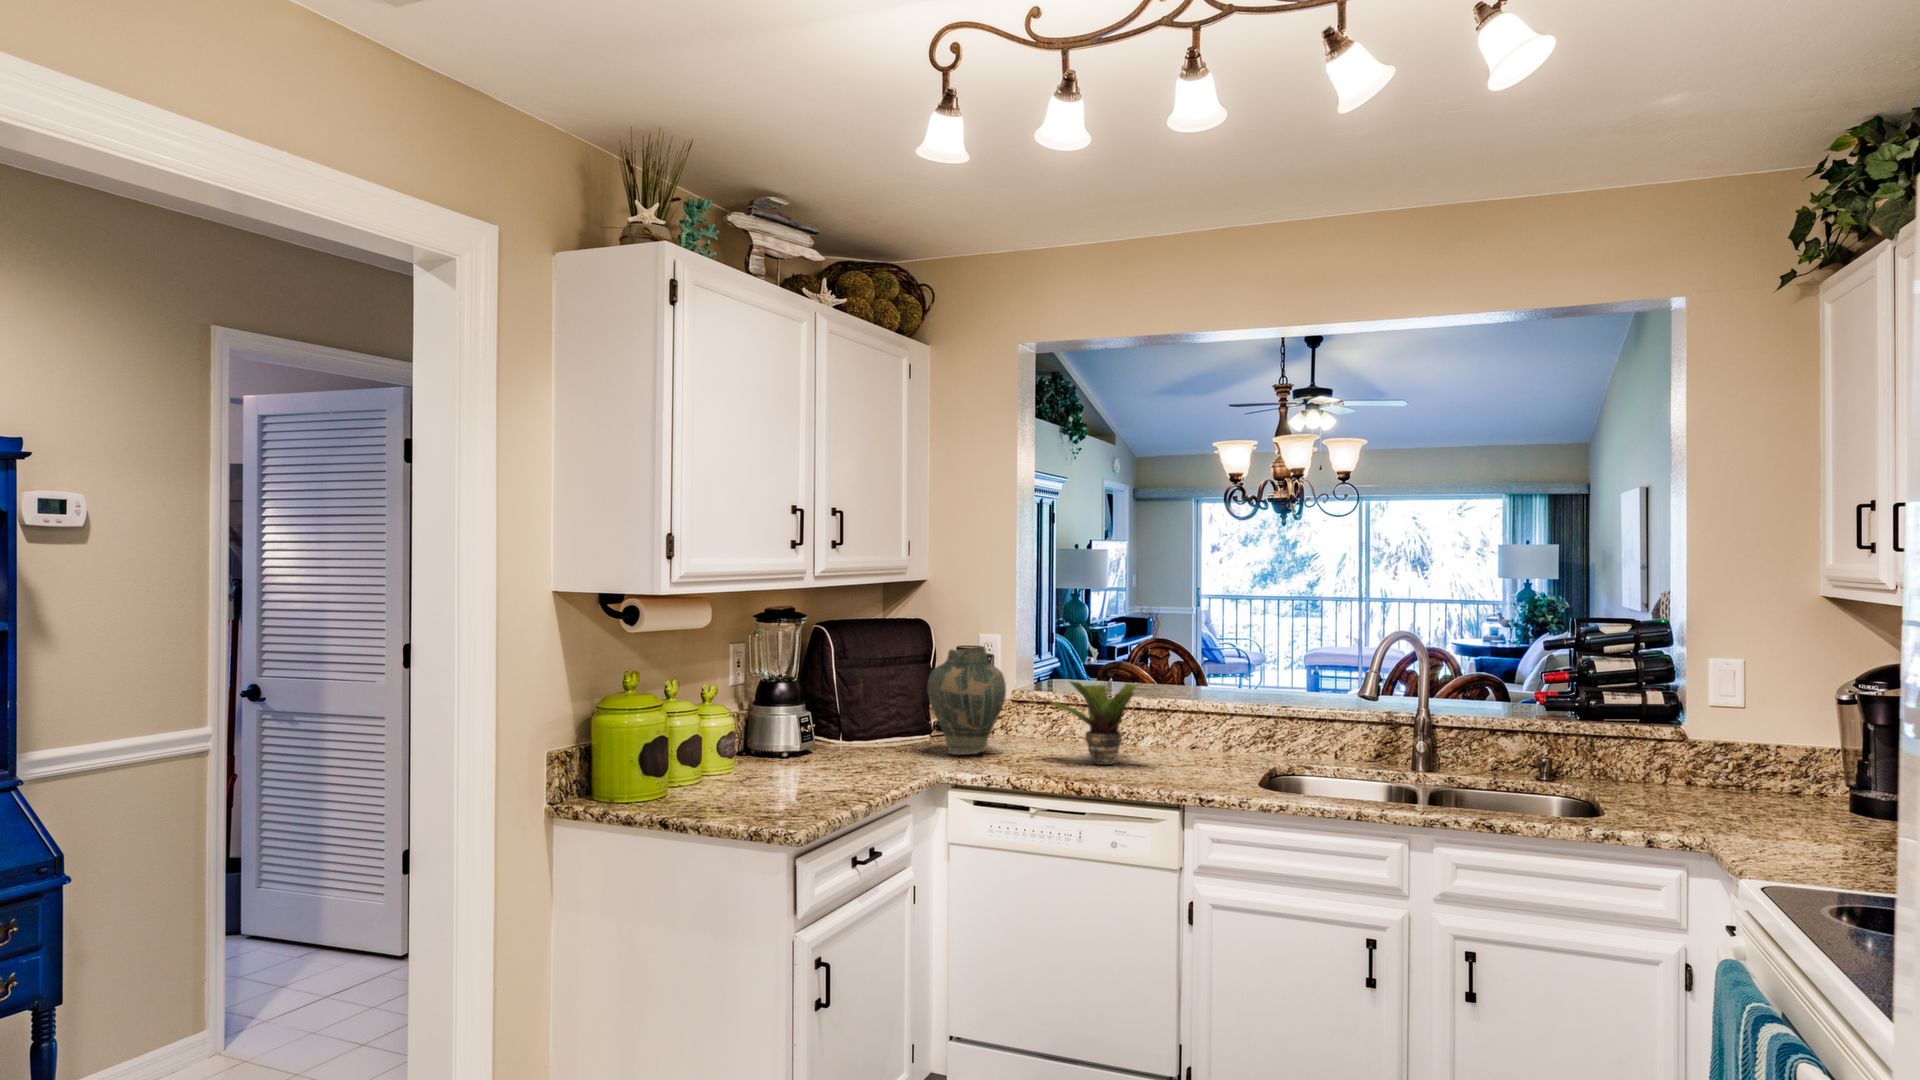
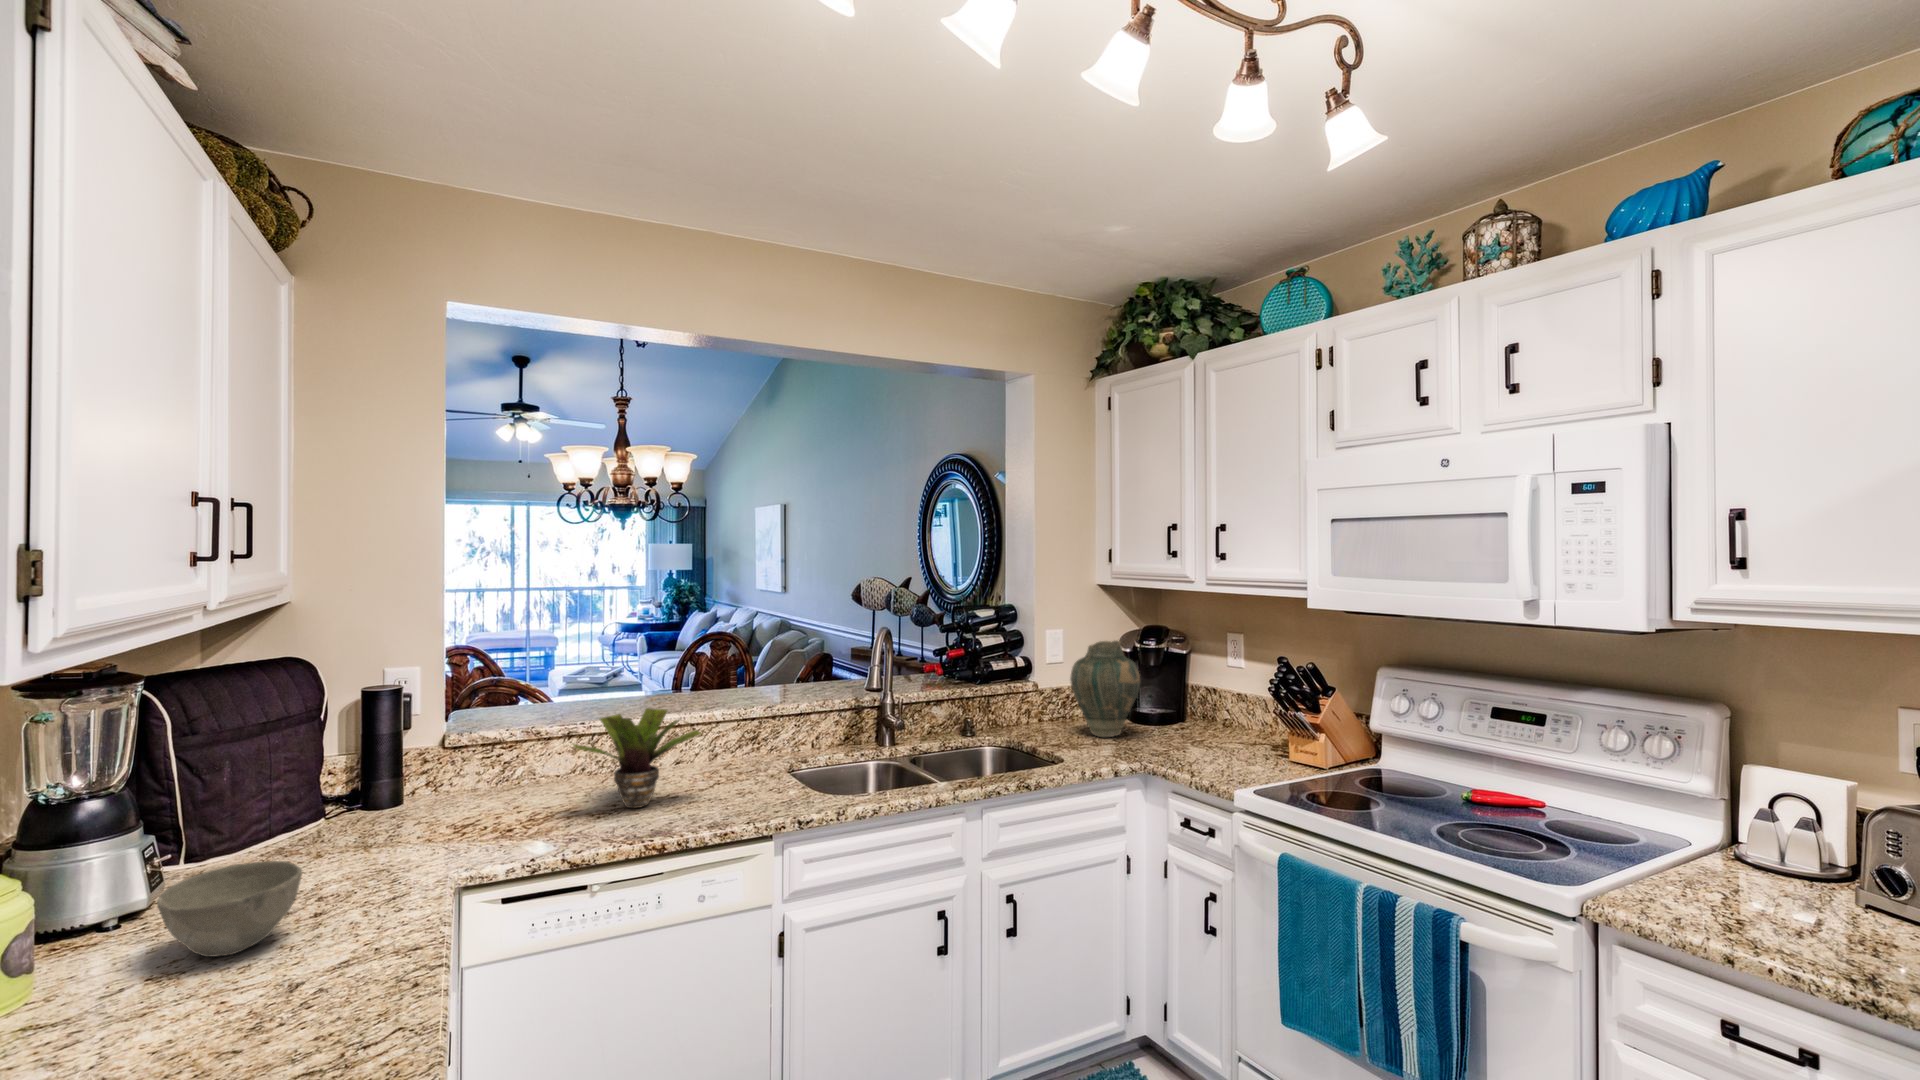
vase: present [927,646,1006,755] -> present [1070,641,1140,737]
bowl: none [759,728,828,774] -> present [157,861,302,957]

